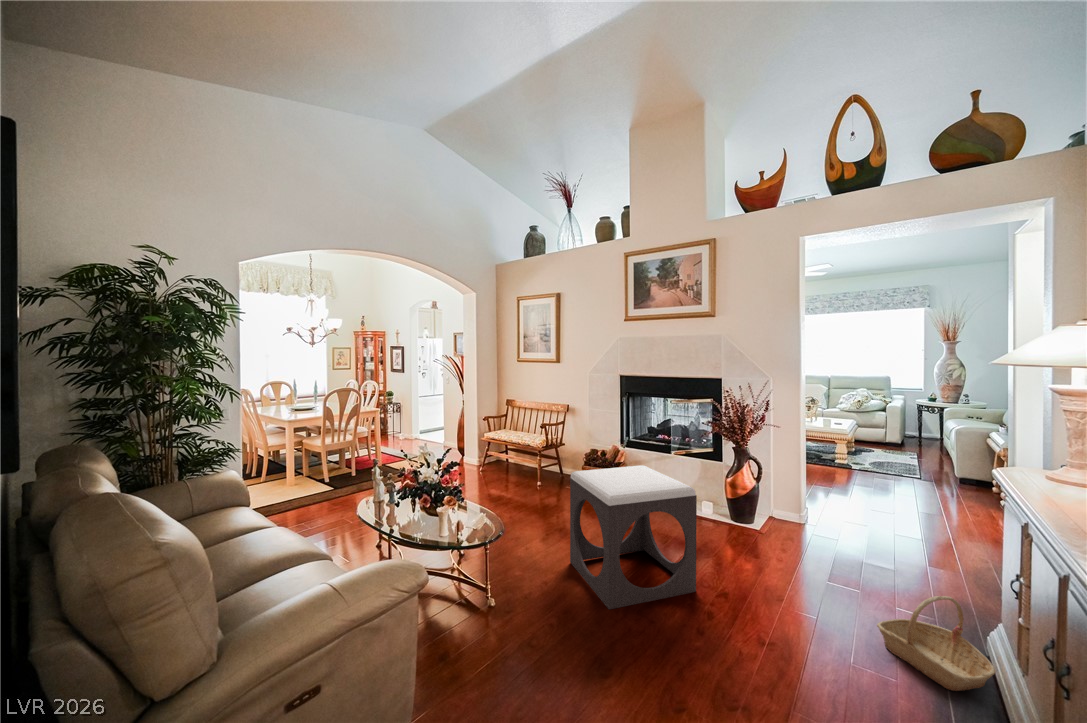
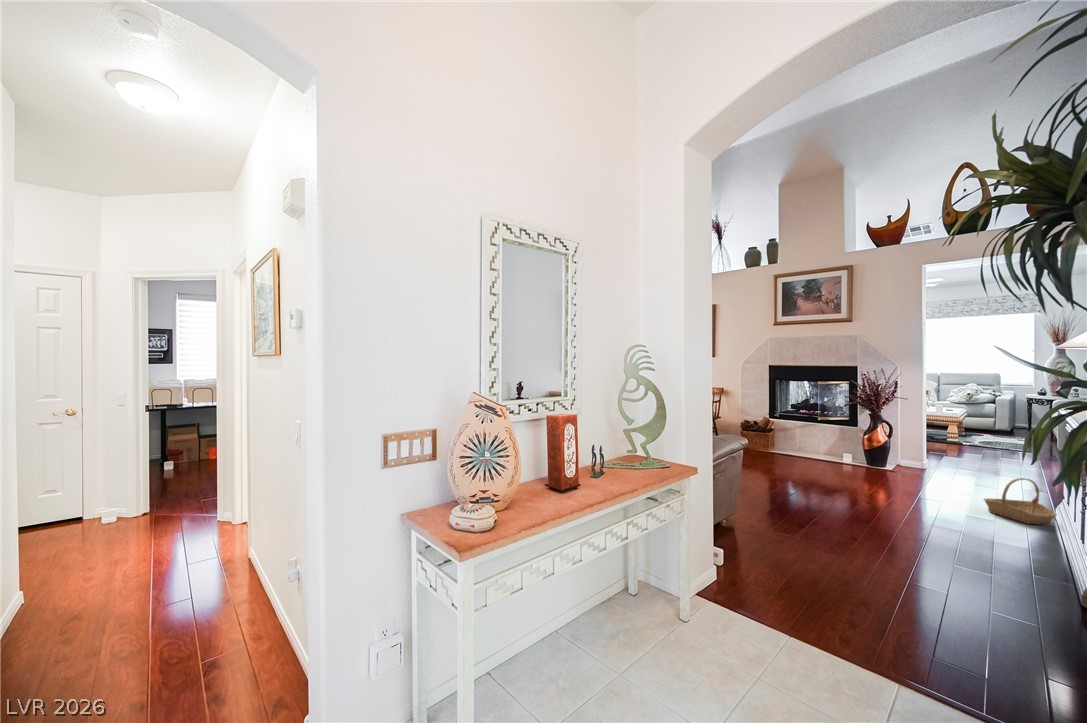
footstool: present [570,465,697,609] -> none [764,419,858,494]

